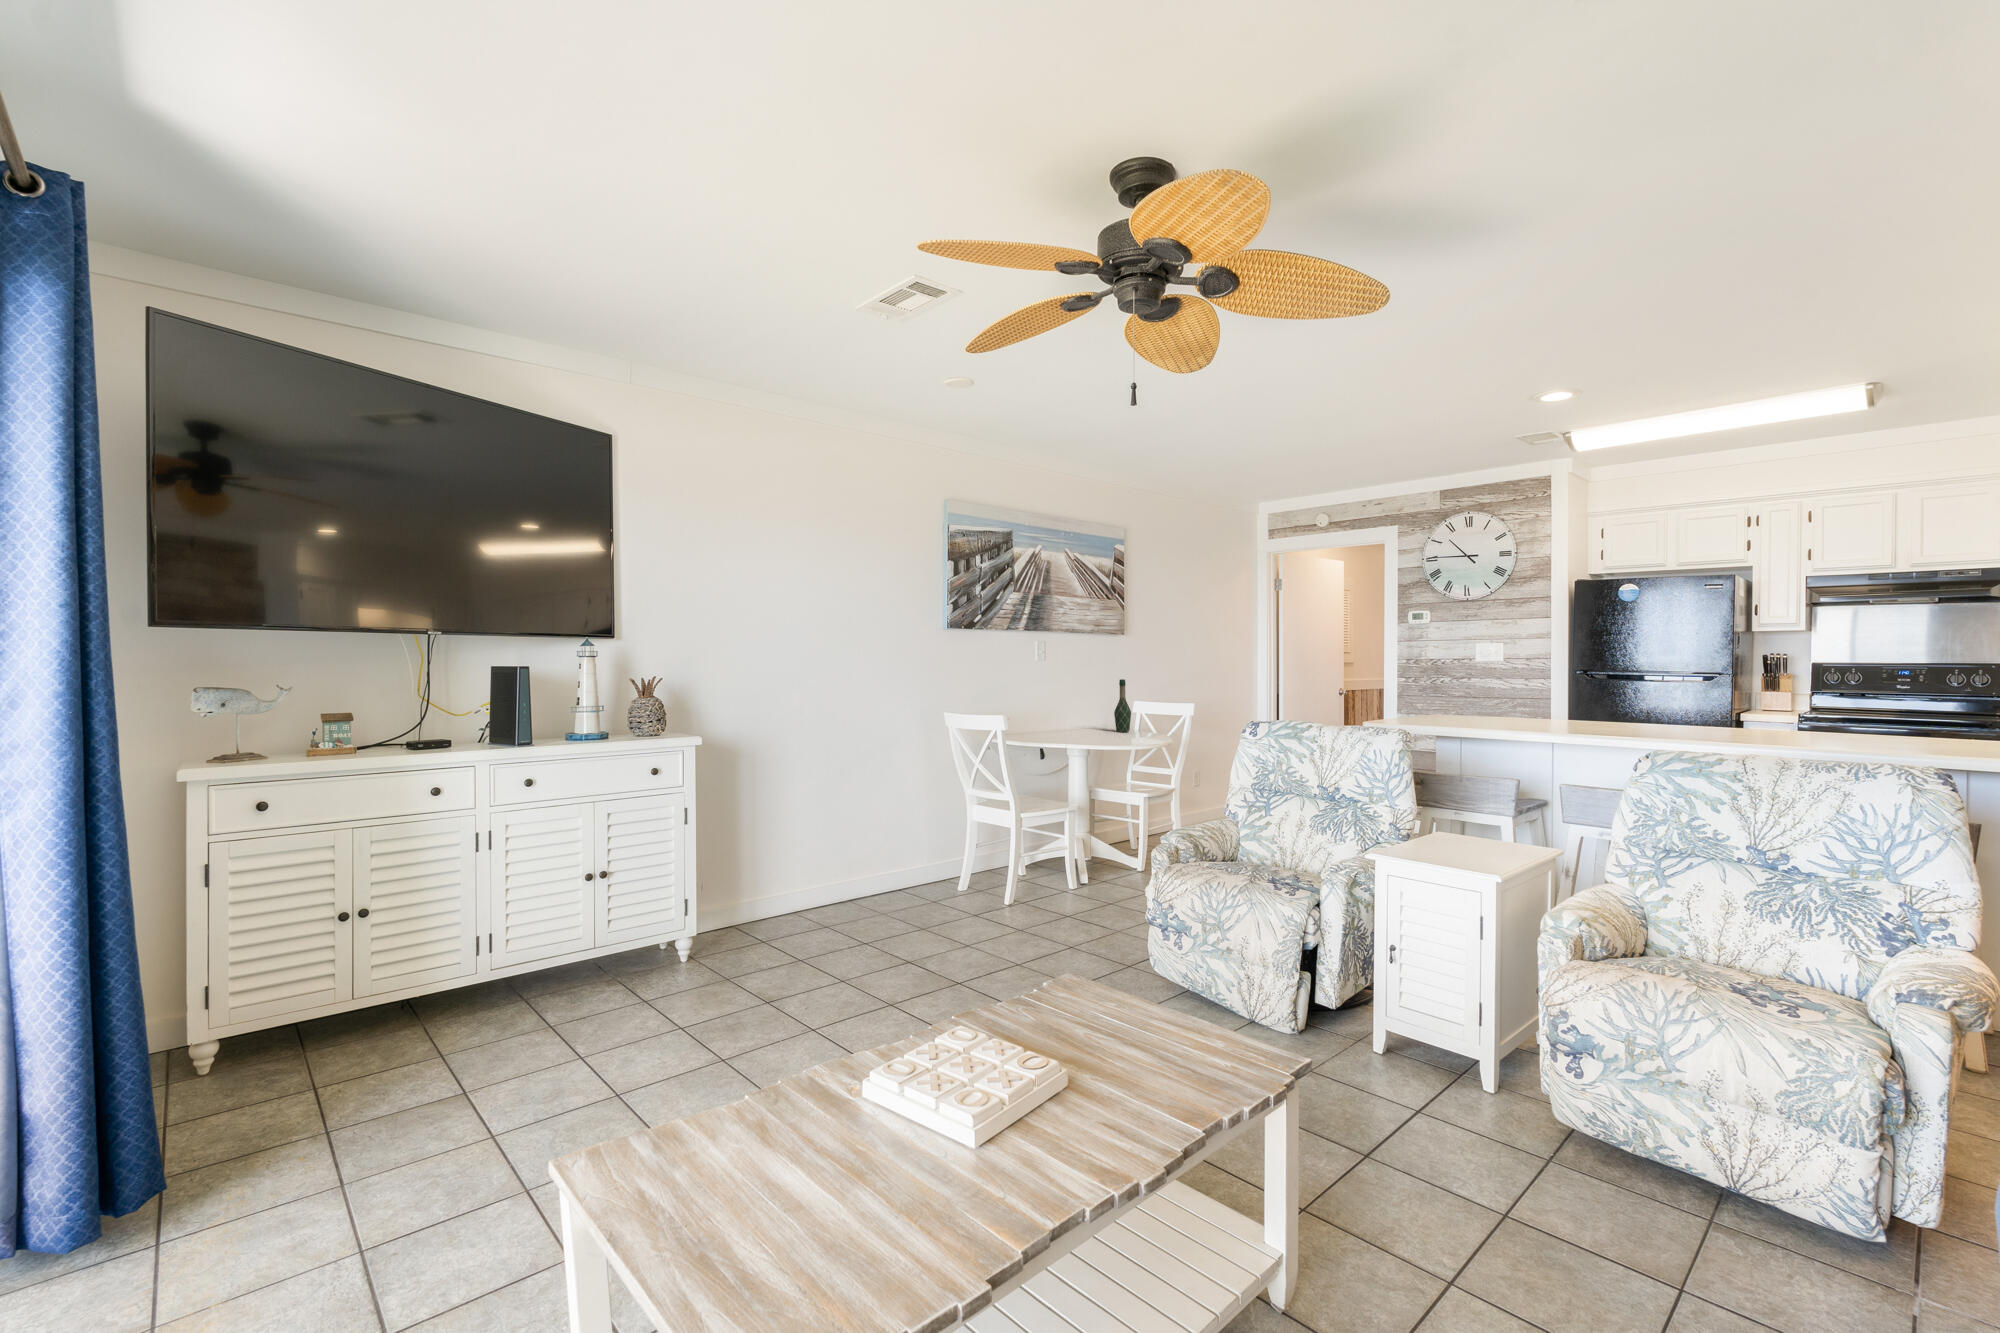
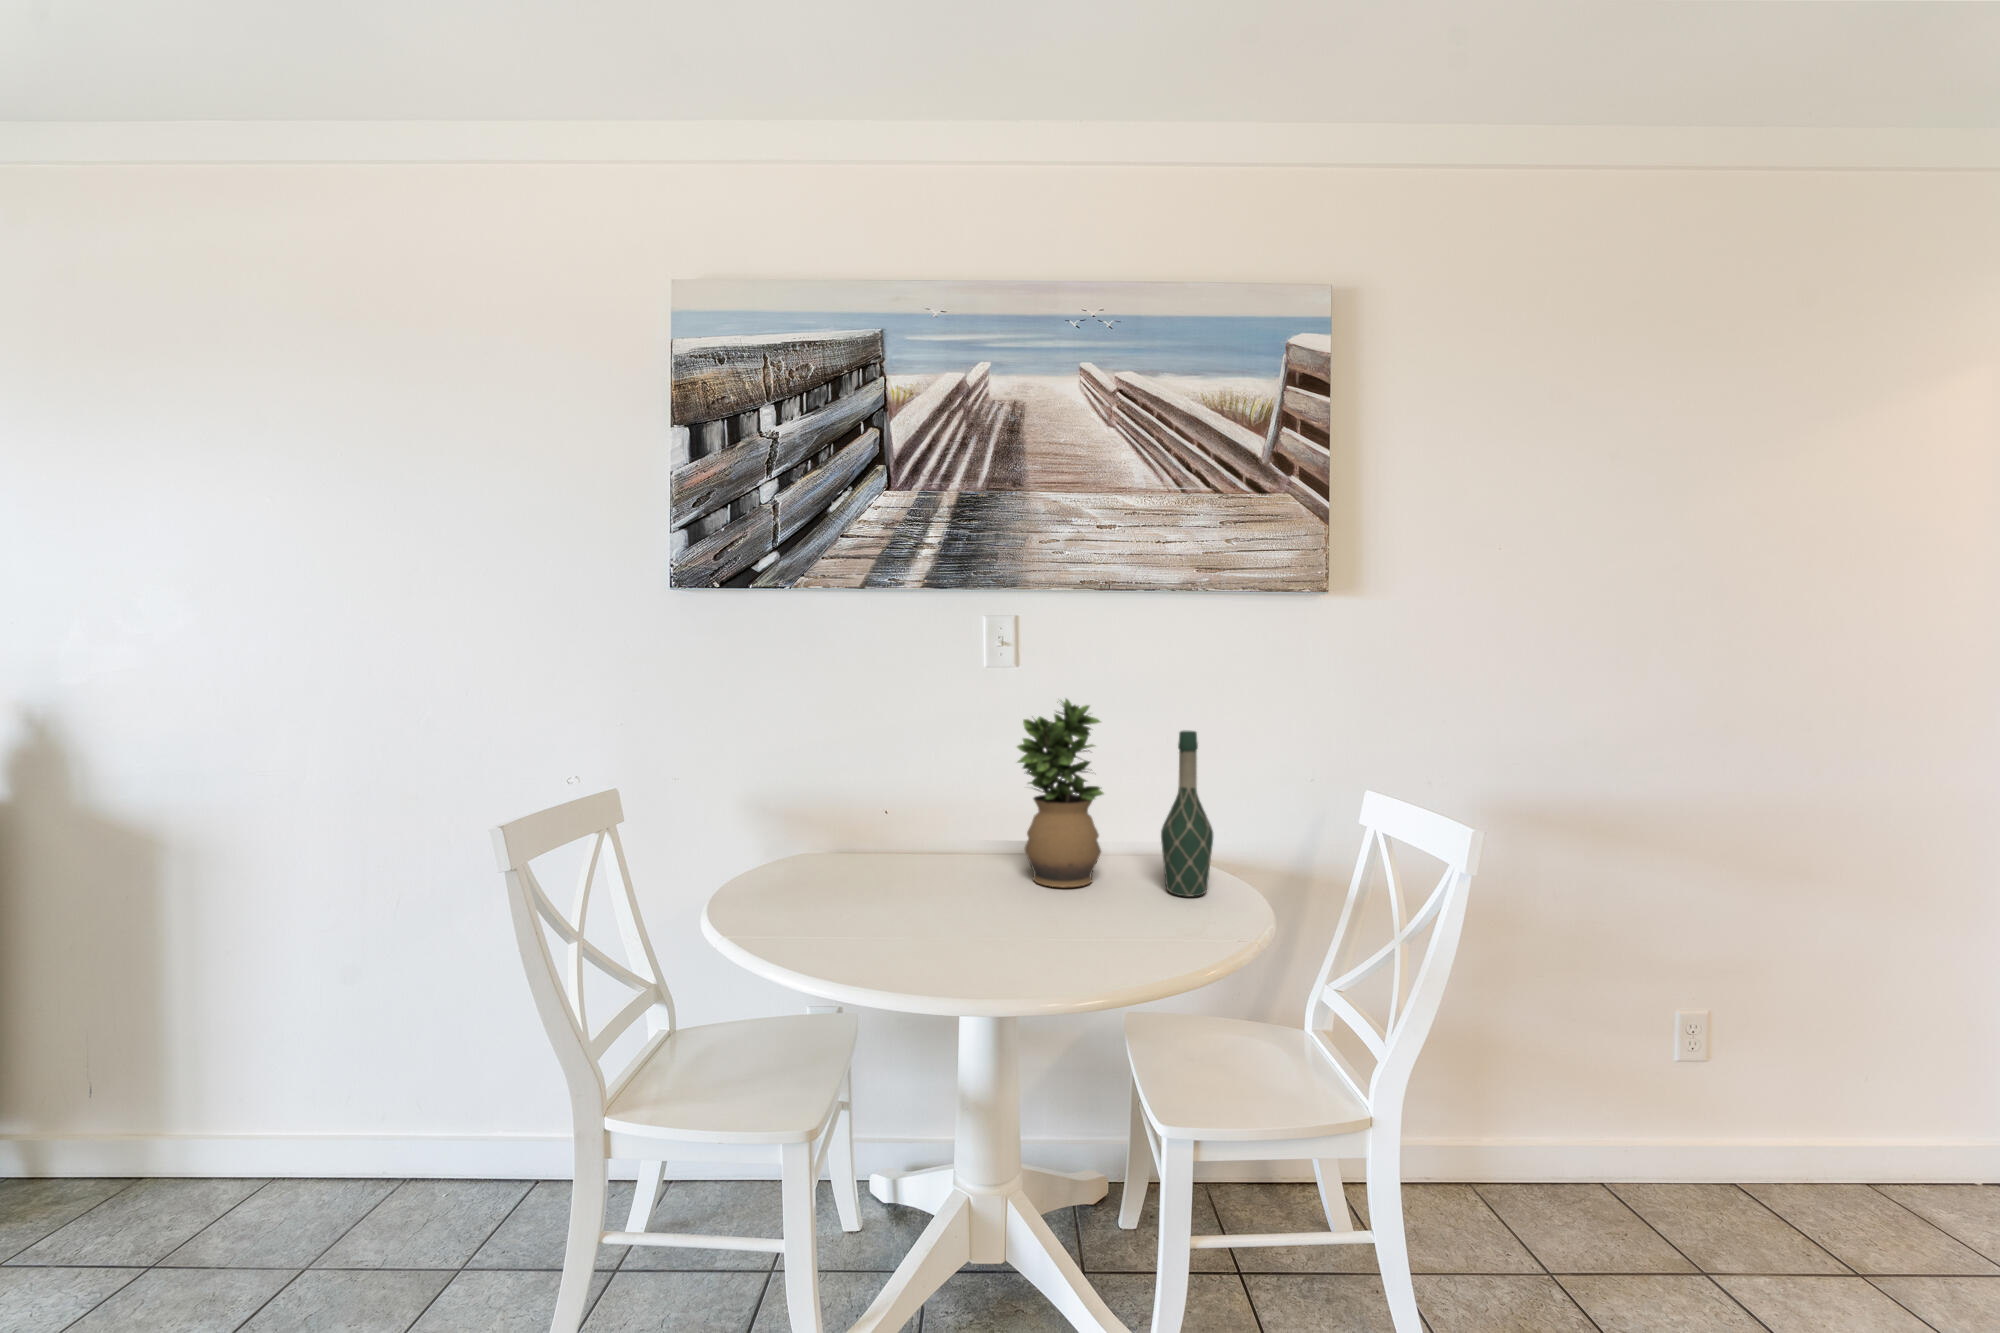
potted plant: none [1070,670,1102,733] -> present [1017,699,1103,887]

